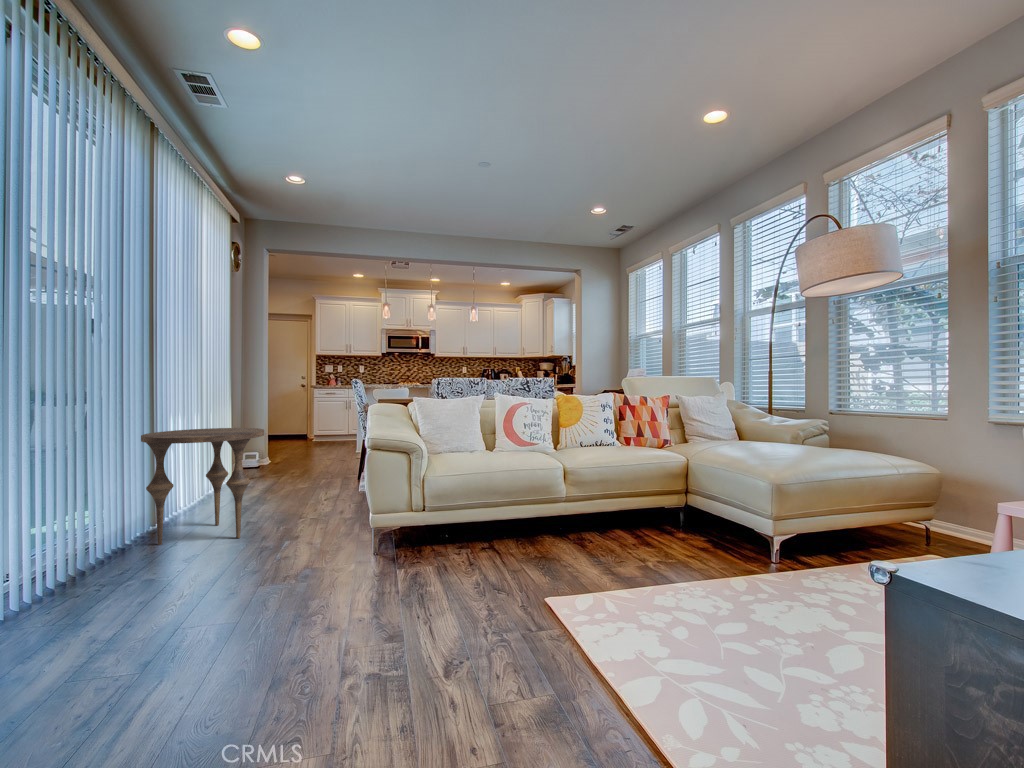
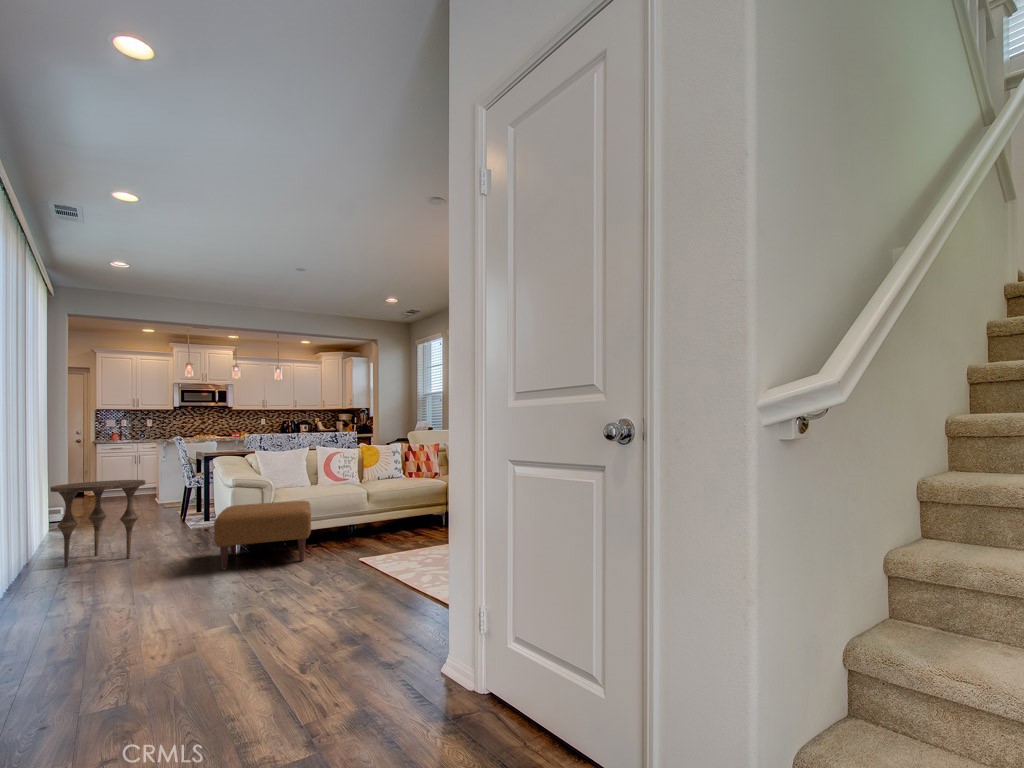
ottoman: none [294,479,470,601] -> present [214,501,311,570]

